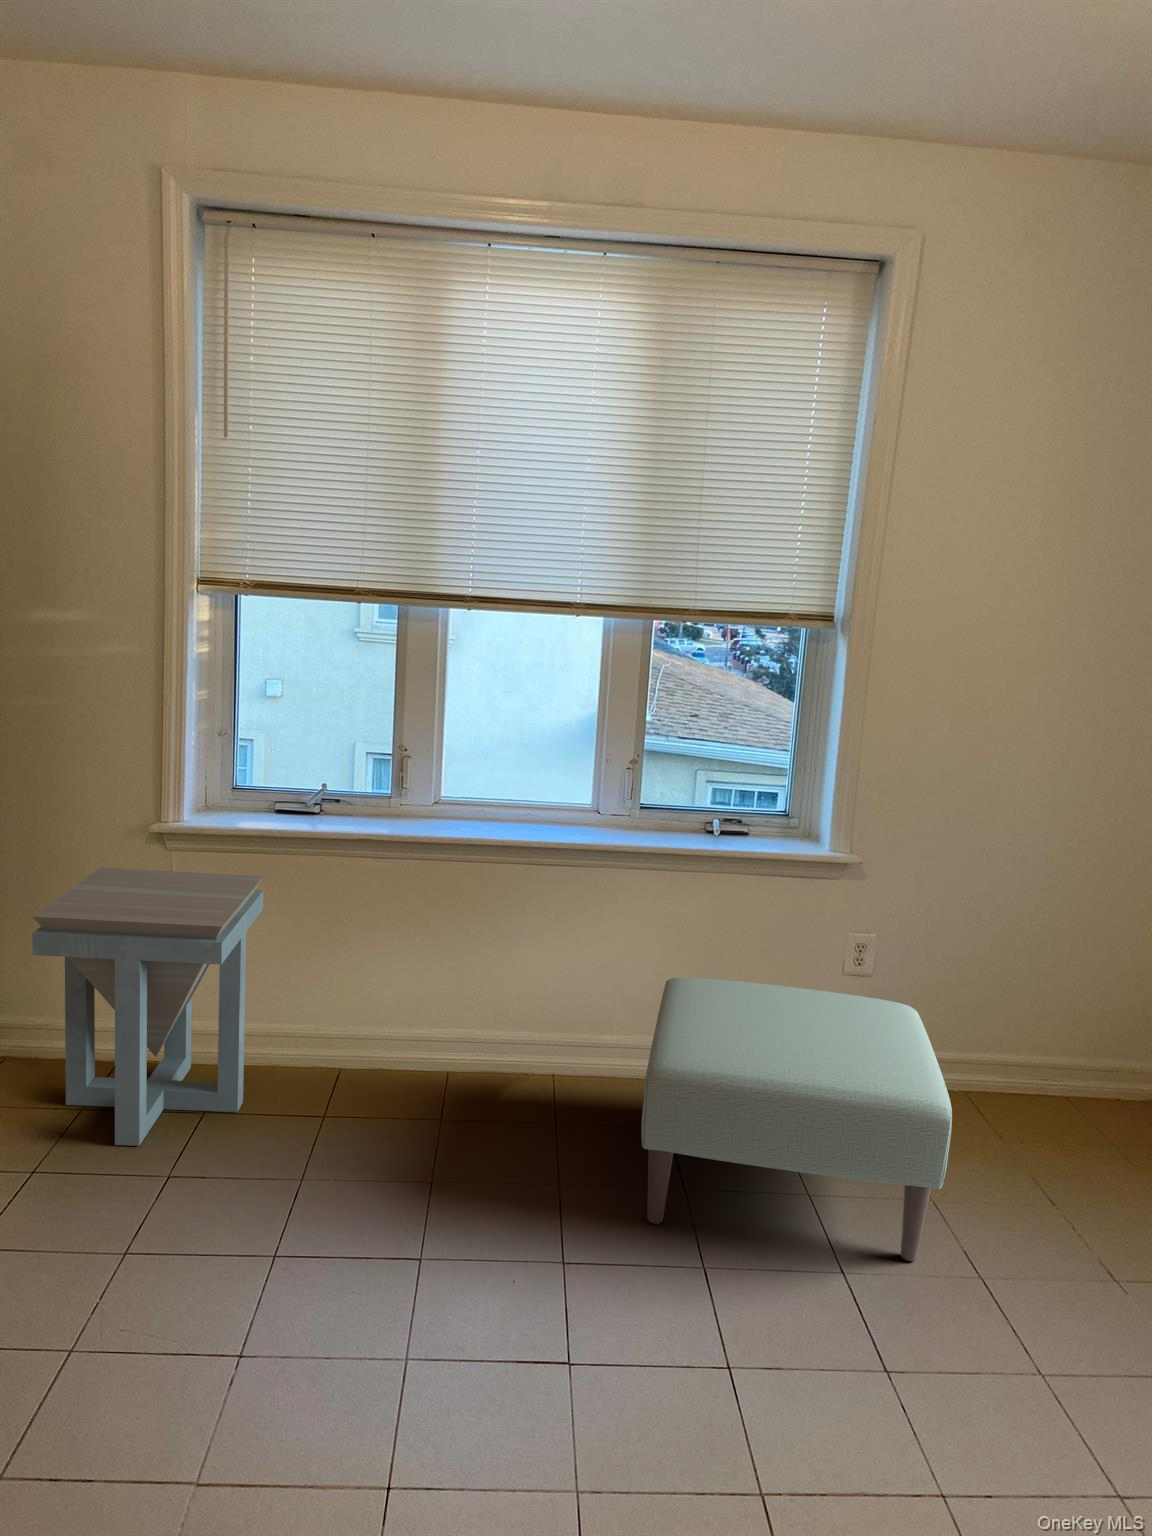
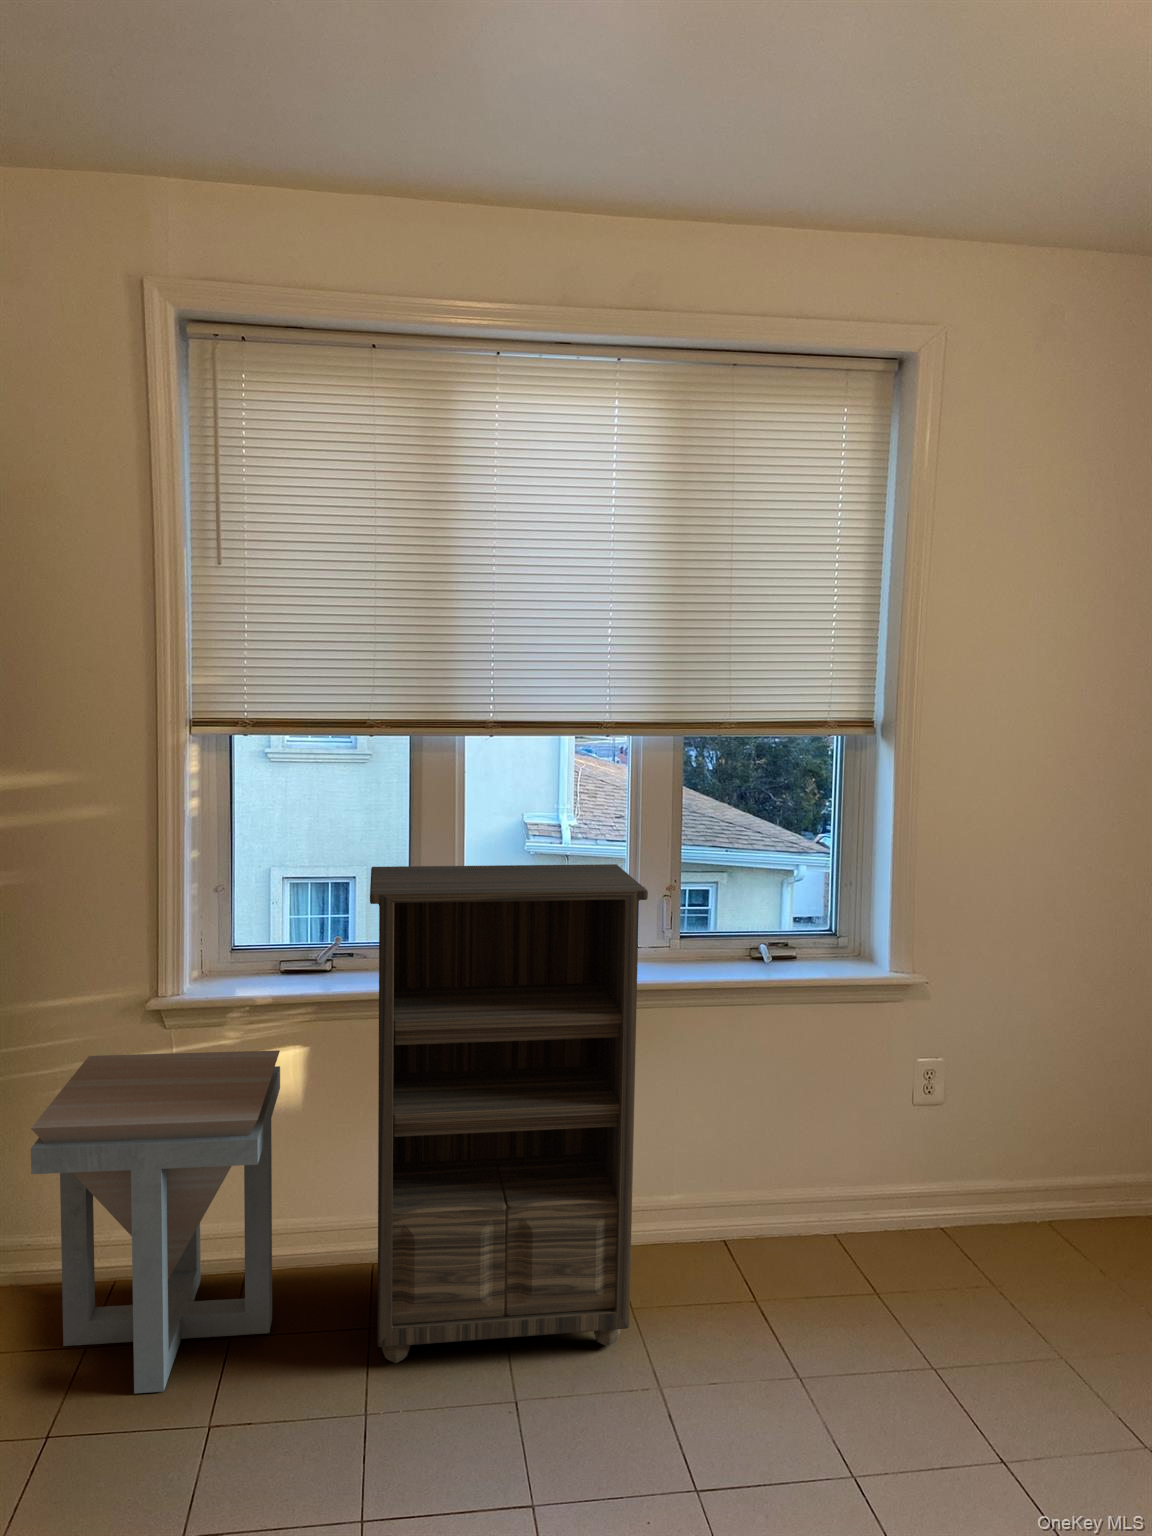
bookshelf: none [321,719,576,1151] -> present [370,864,648,1363]
ottoman: present [641,977,952,1261] -> none [736,1124,1108,1437]

